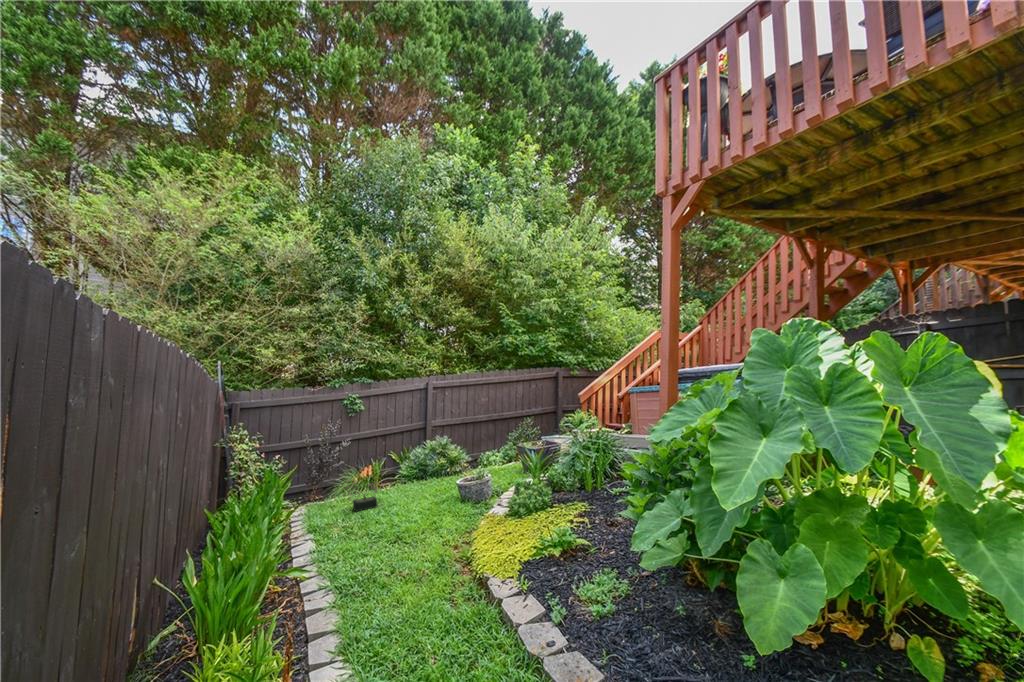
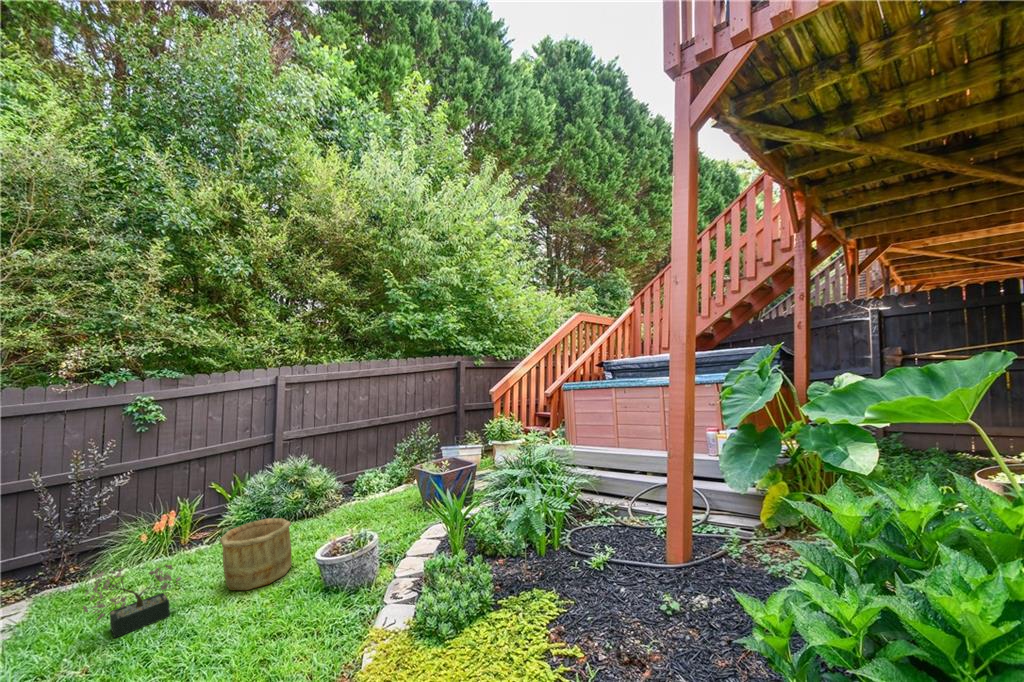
wooden bucket: none [399,466,435,501] -> present [219,518,292,590]

